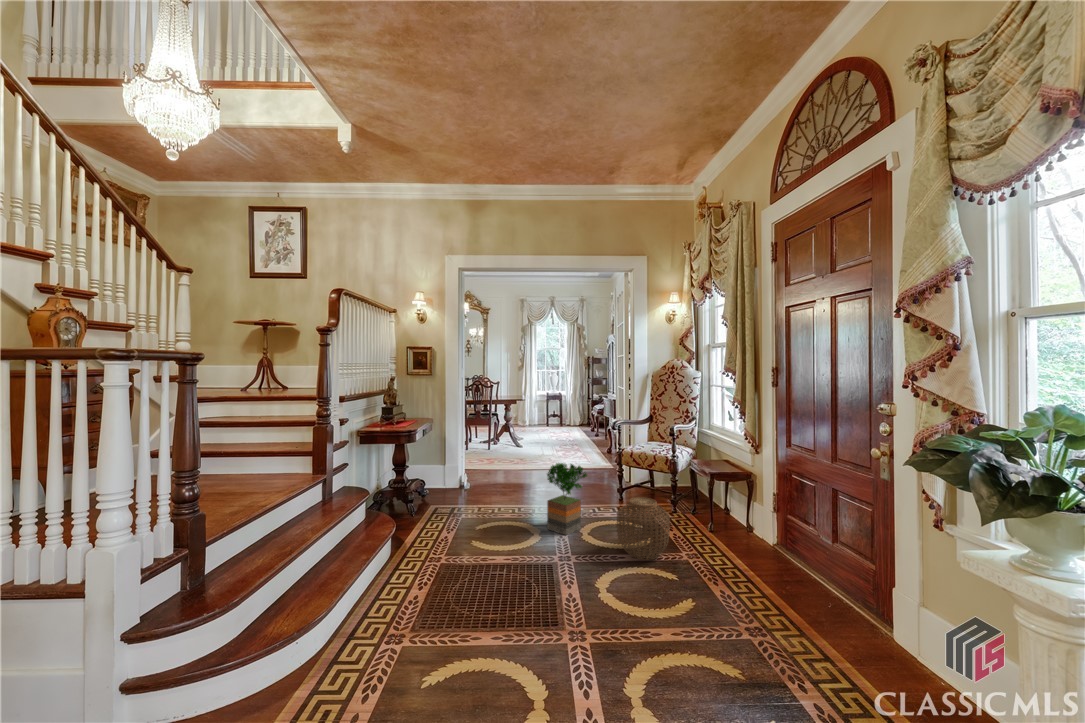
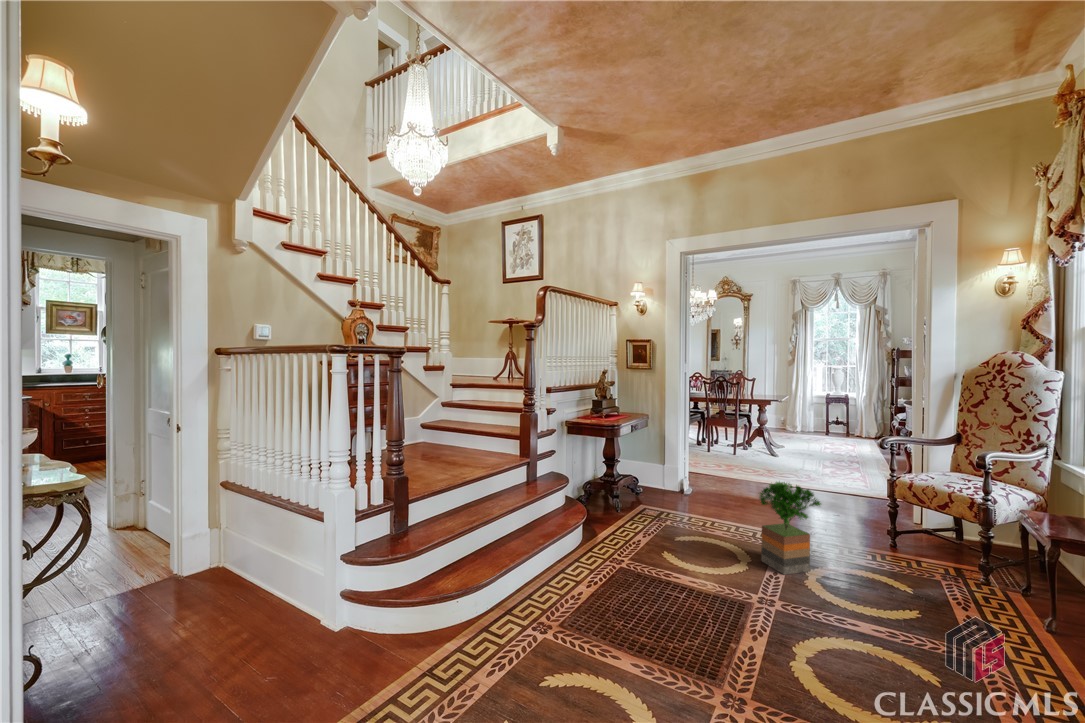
woven basket: present [617,497,670,560] -> none [849,547,943,644]

